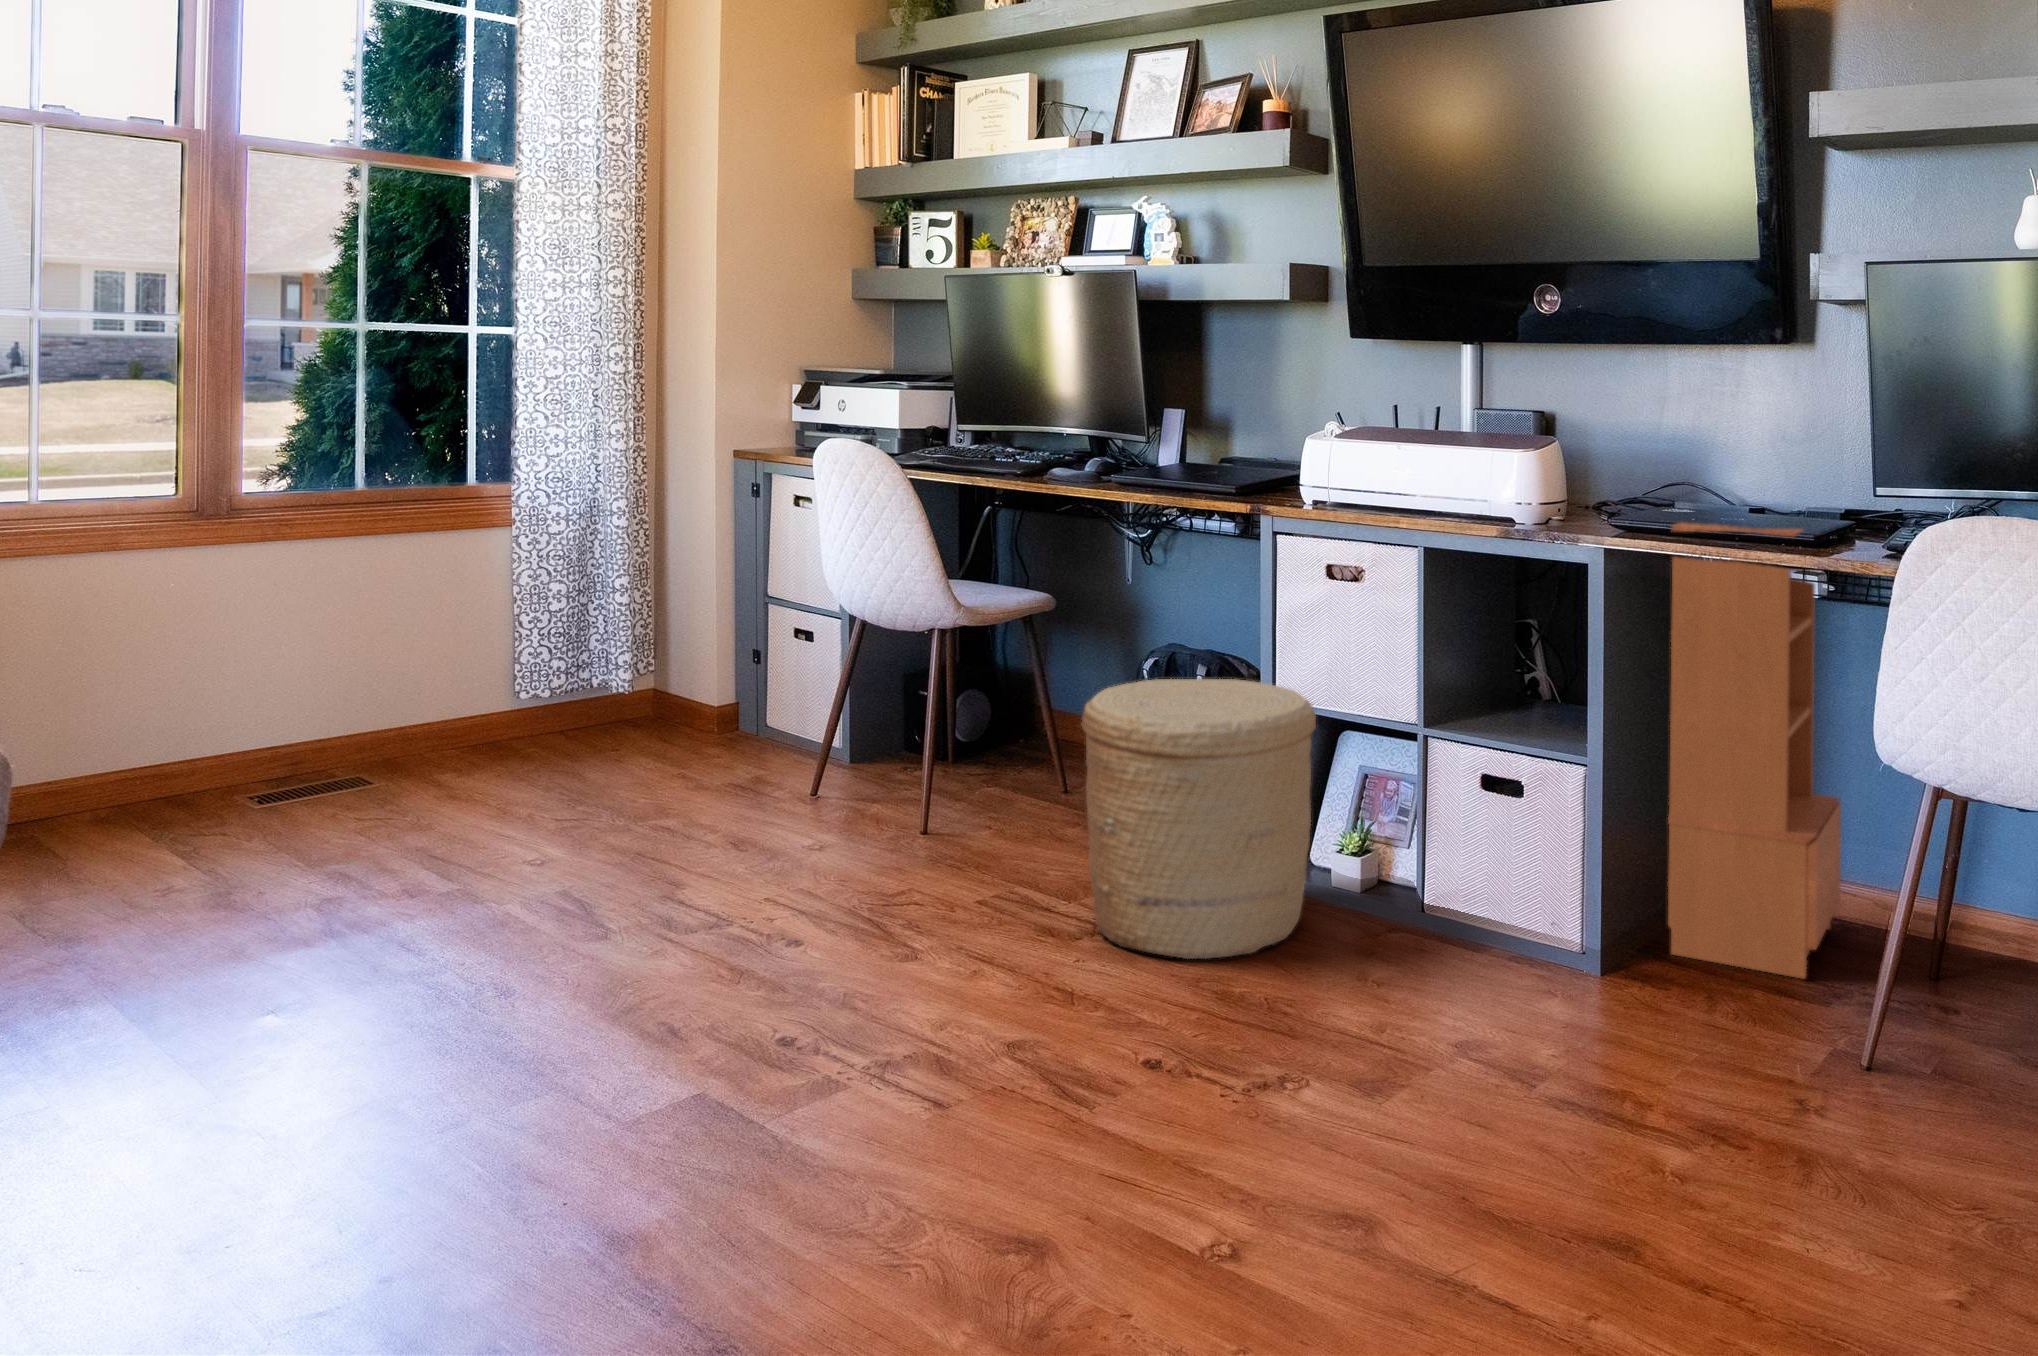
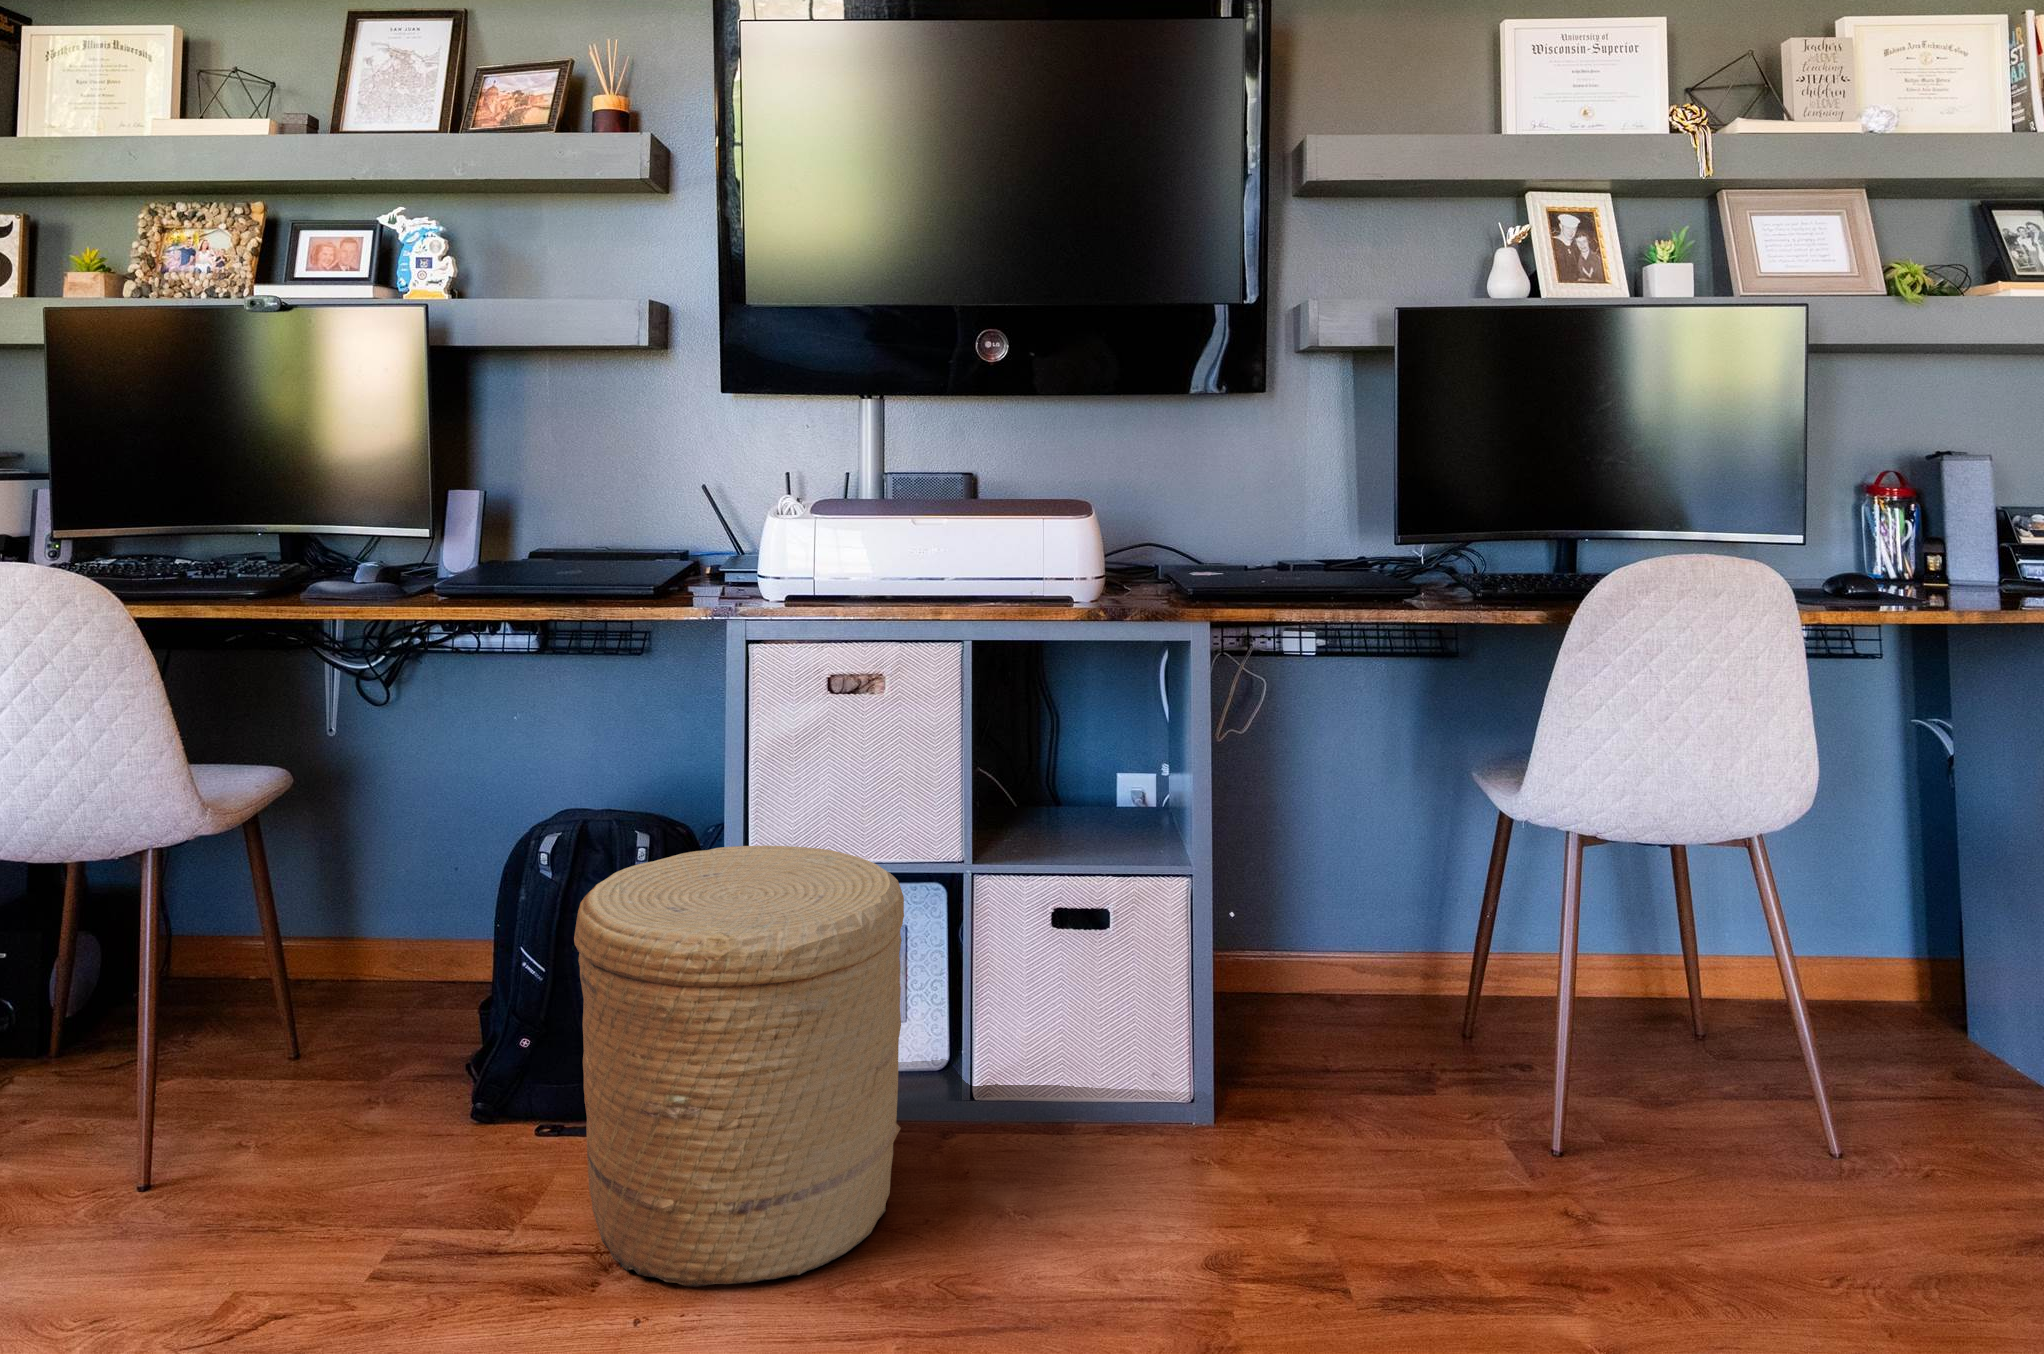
bookcase: present [1668,523,1841,979] -> none [1224,573,1436,1082]

